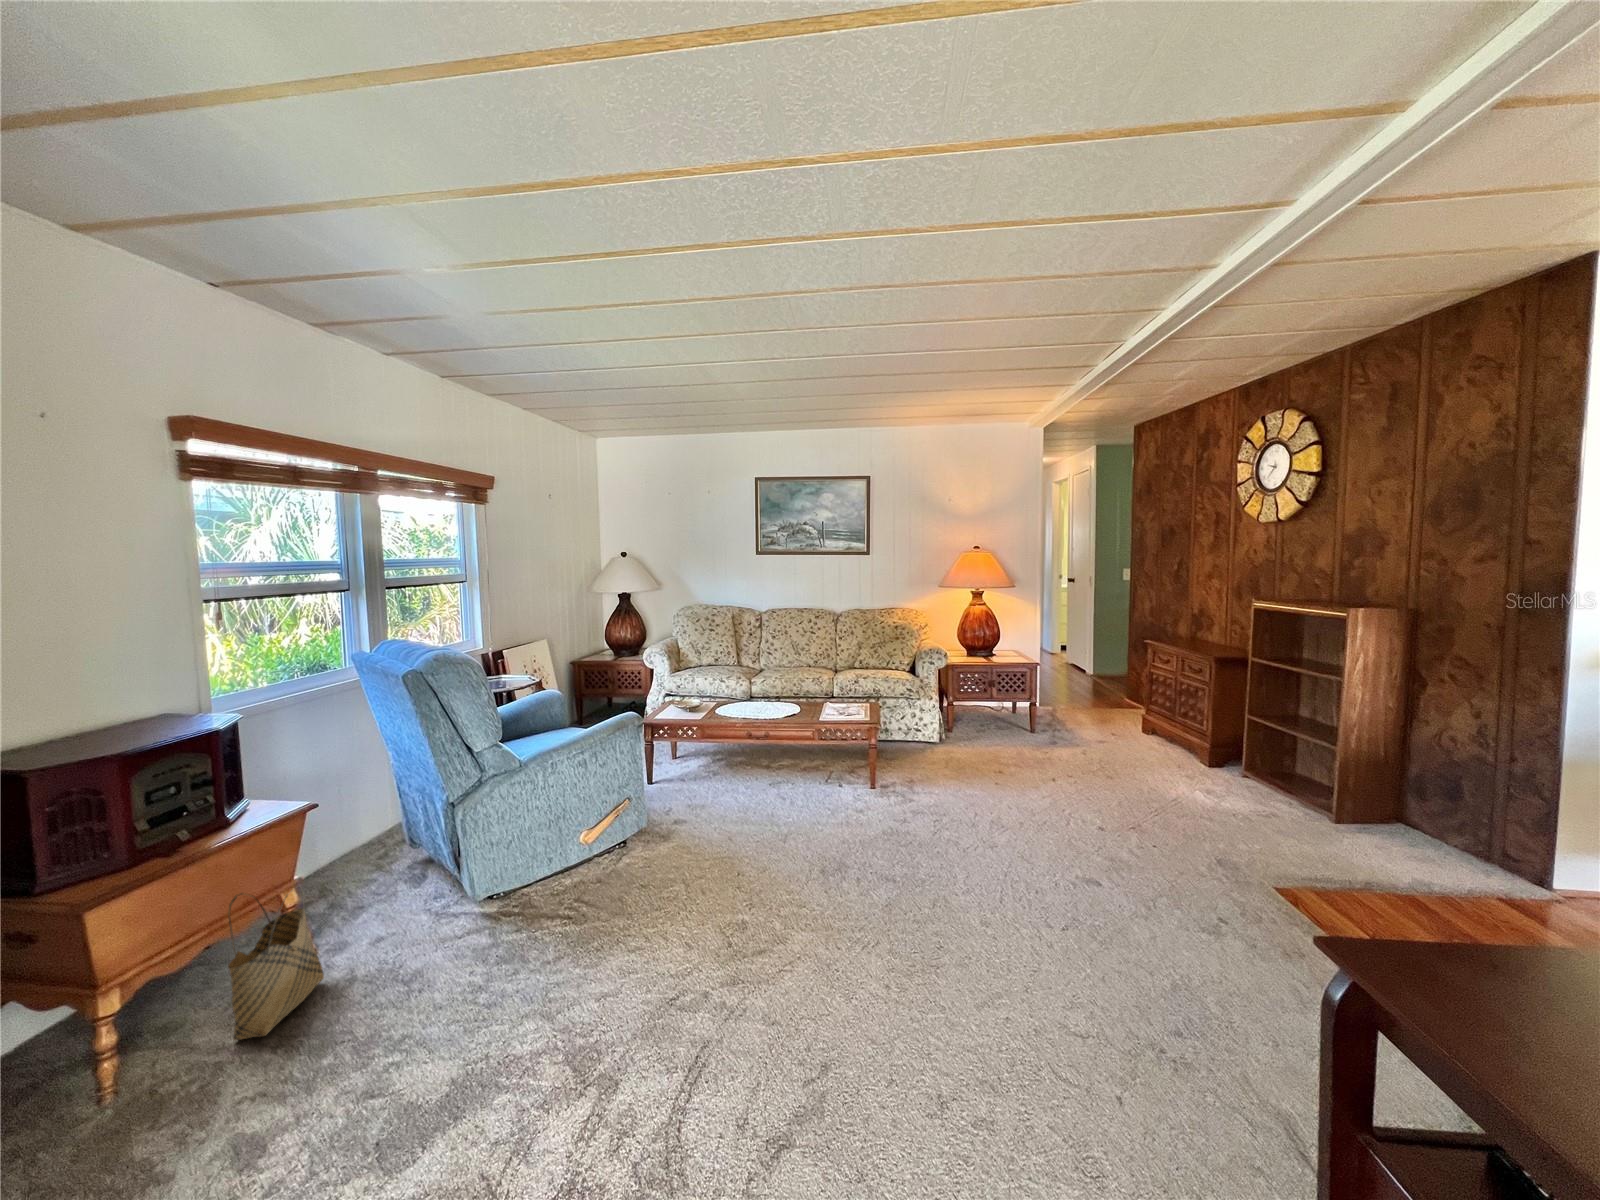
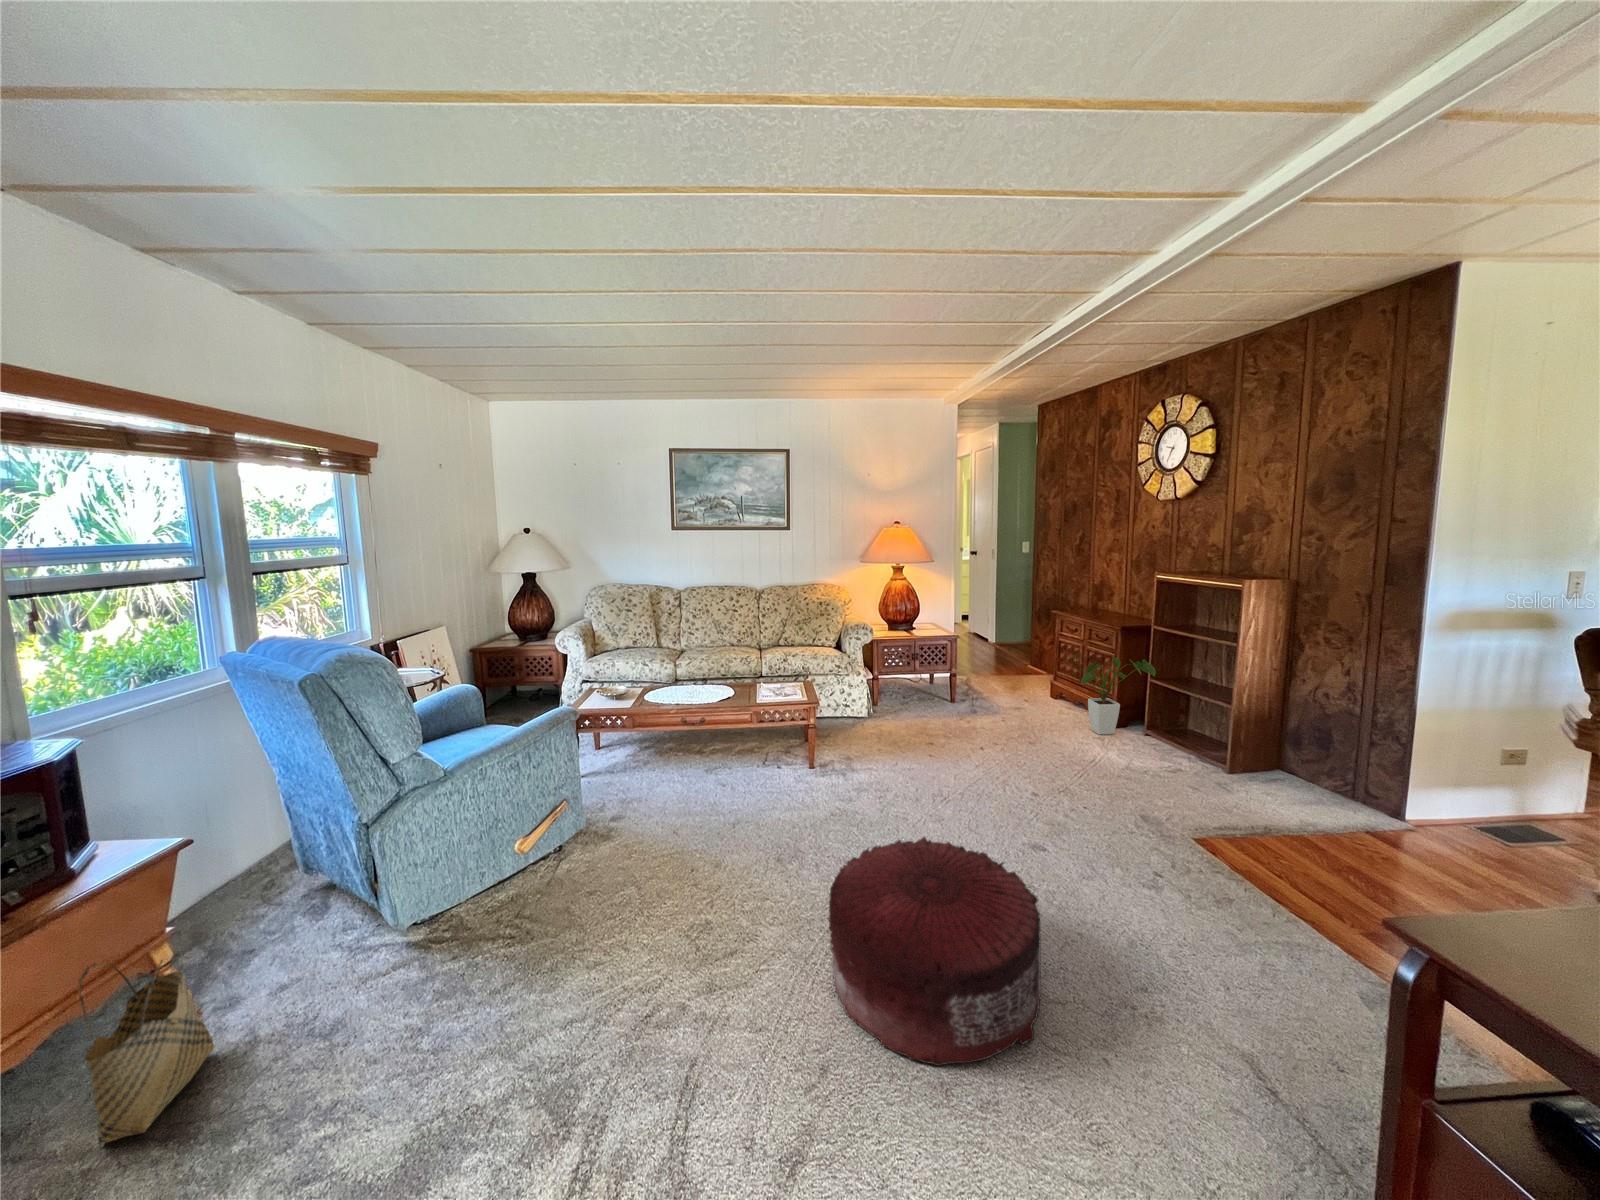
house plant: none [1150,684,1253,774] -> present [1067,653,1156,735]
pouf: none [844,855,1063,1082] -> present [829,837,1041,1066]

